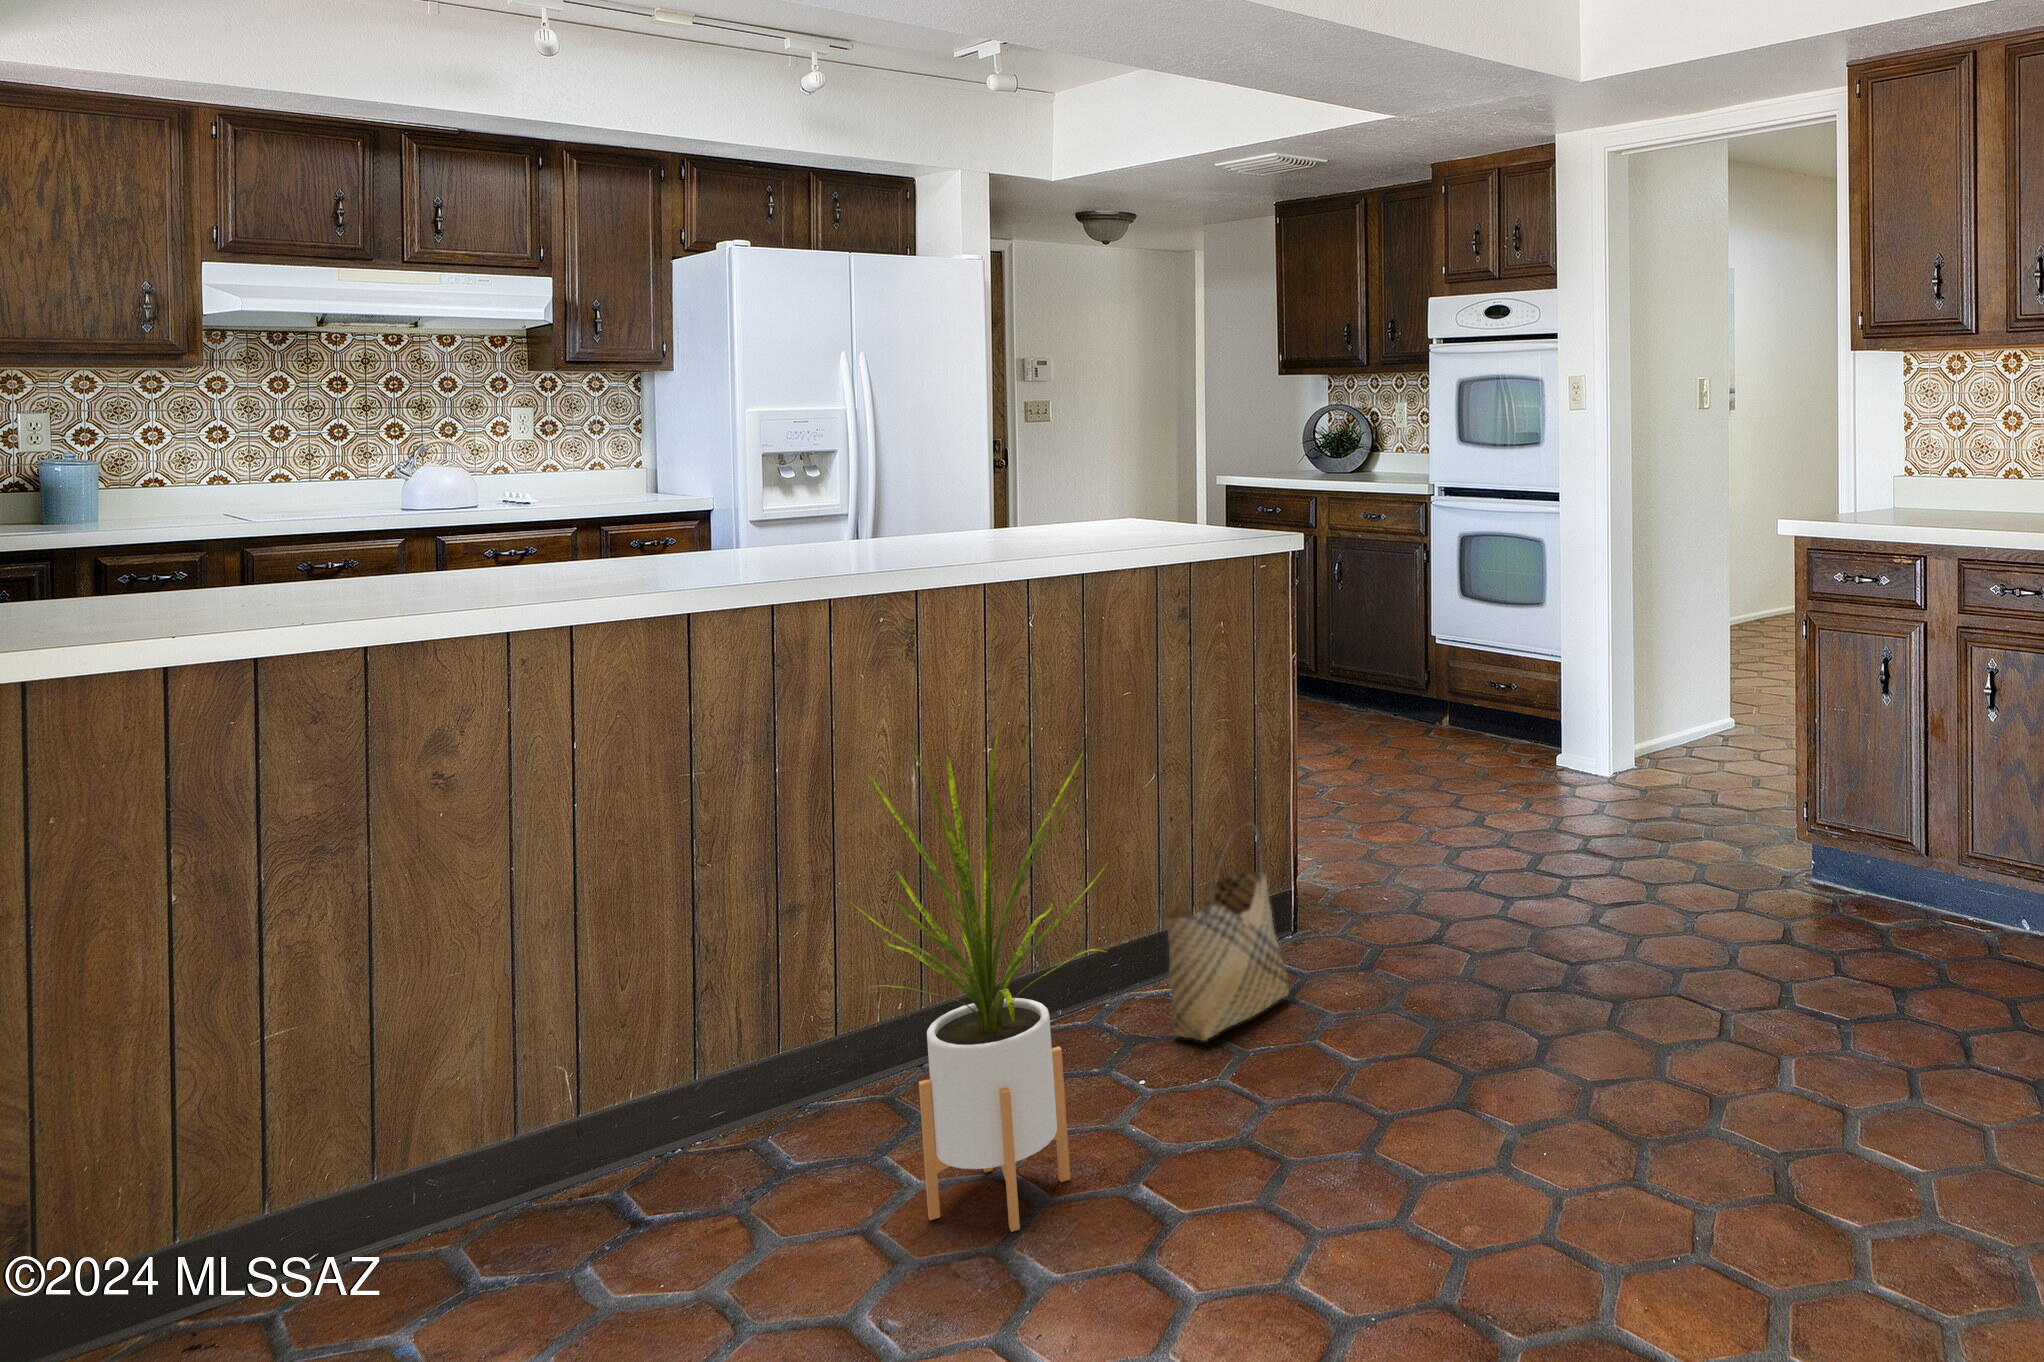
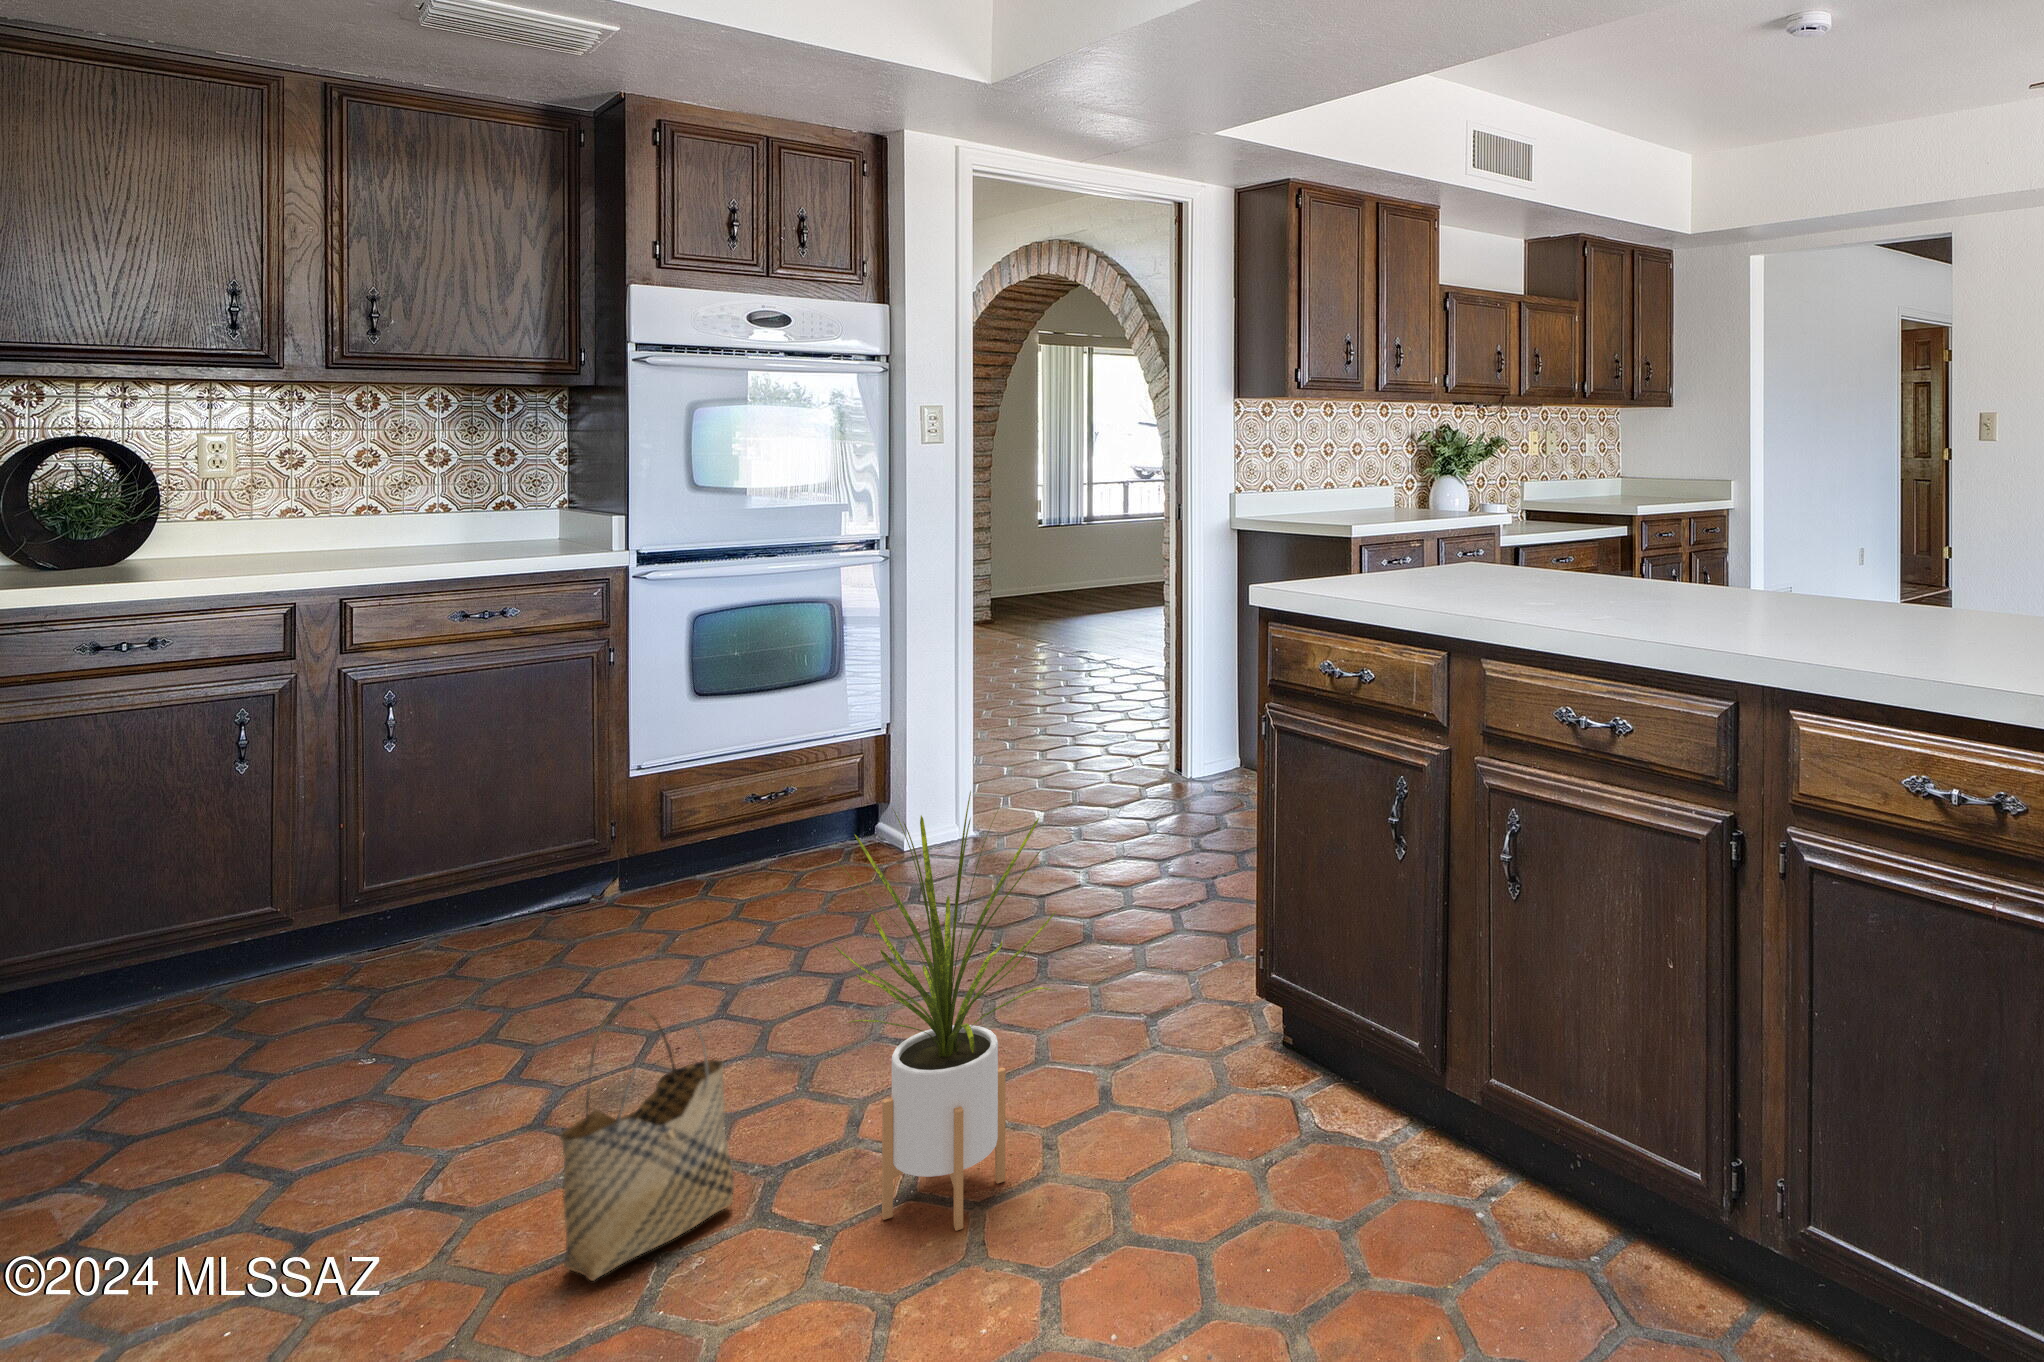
woven basket: present [1164,819,1289,1041] -> present [560,1006,734,1281]

